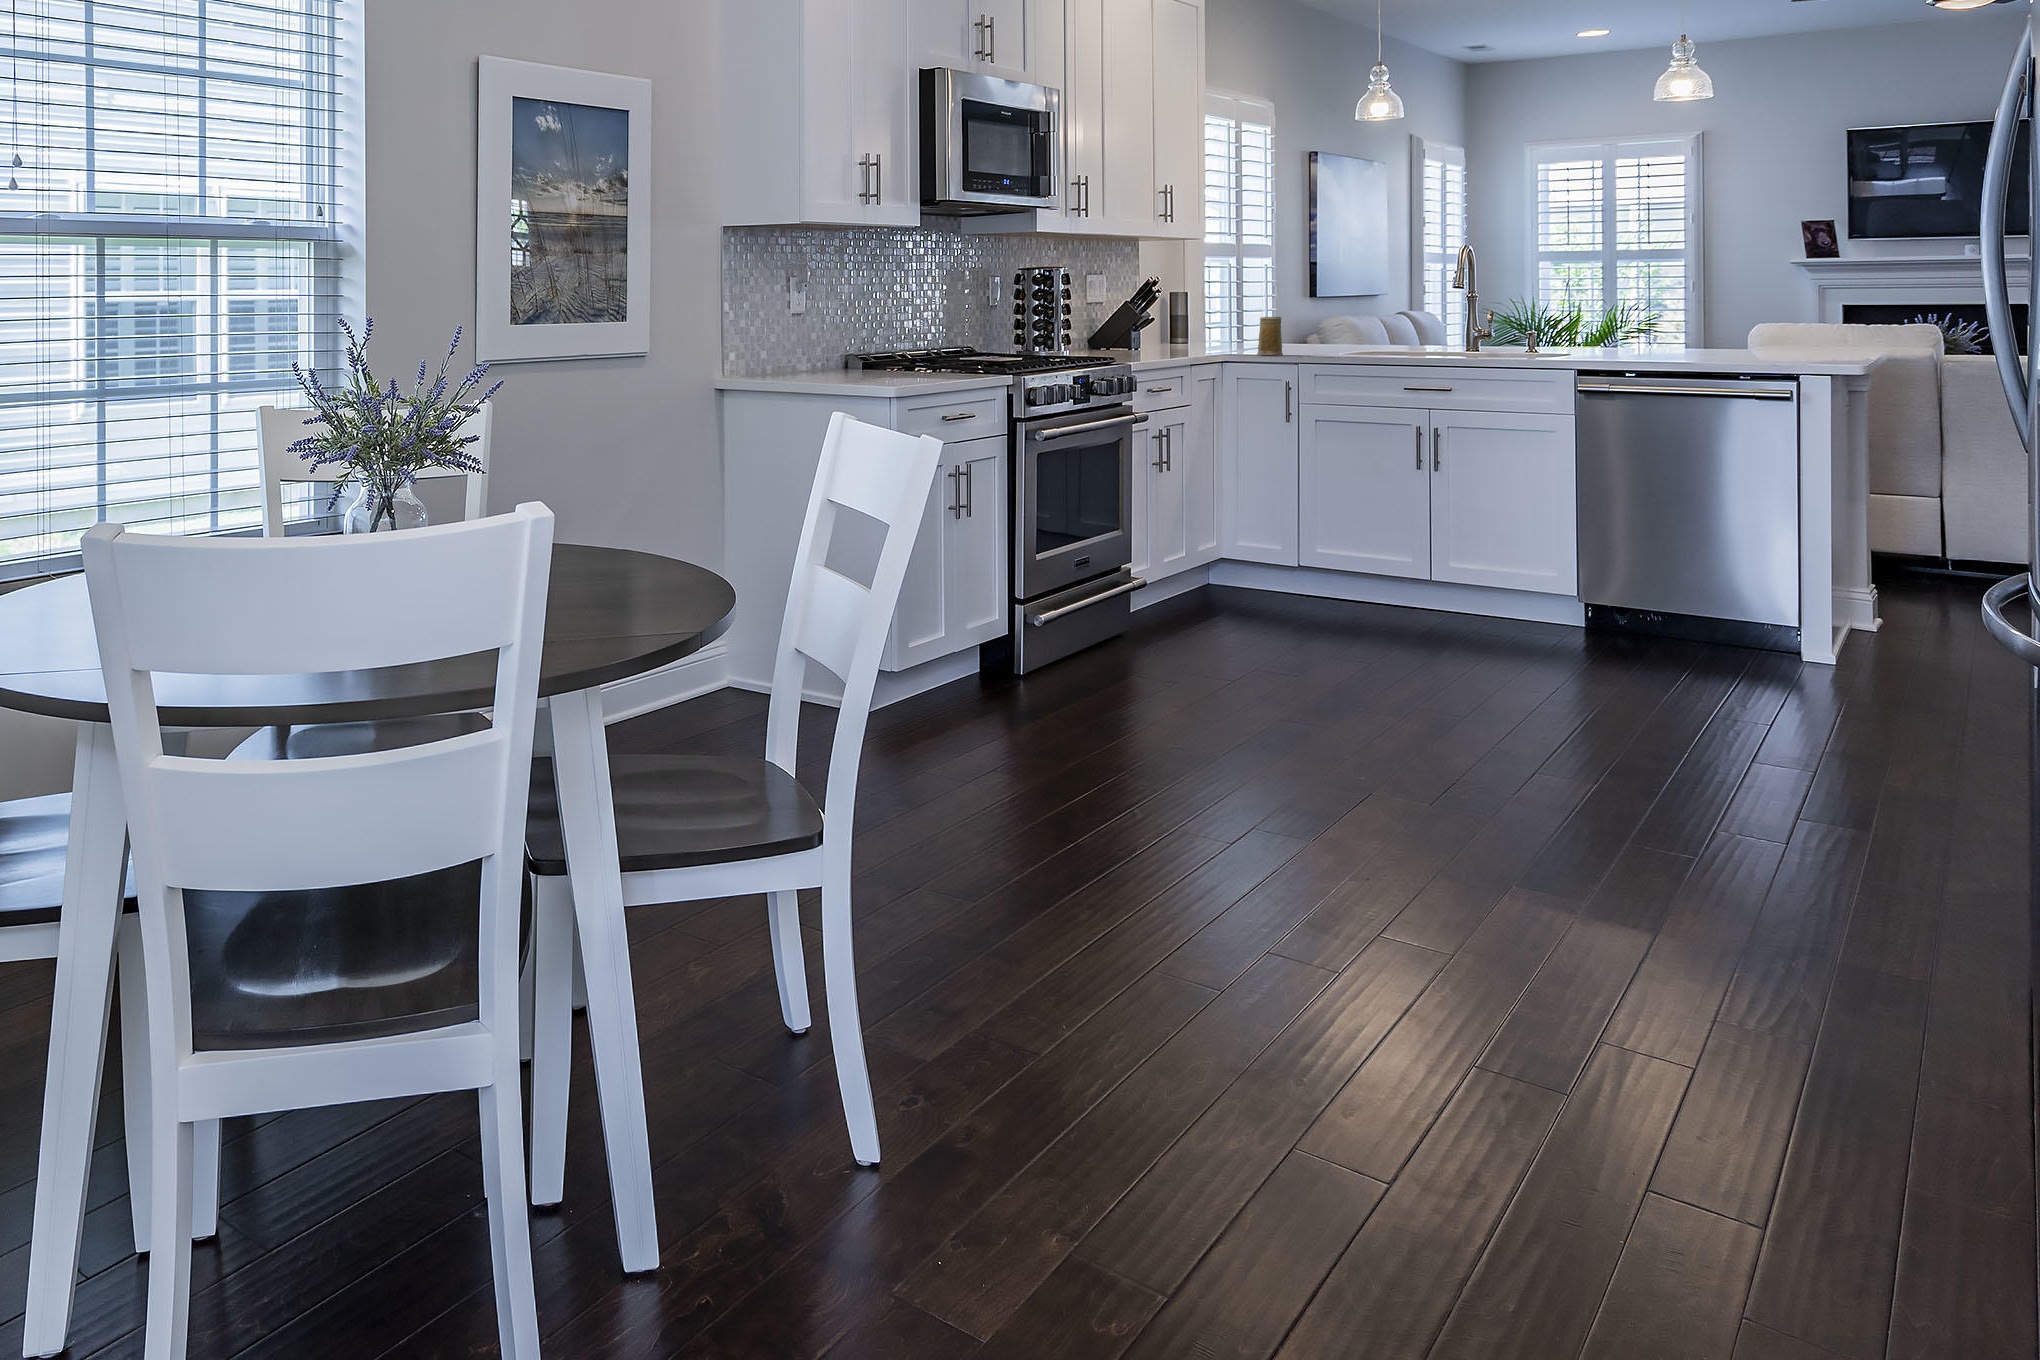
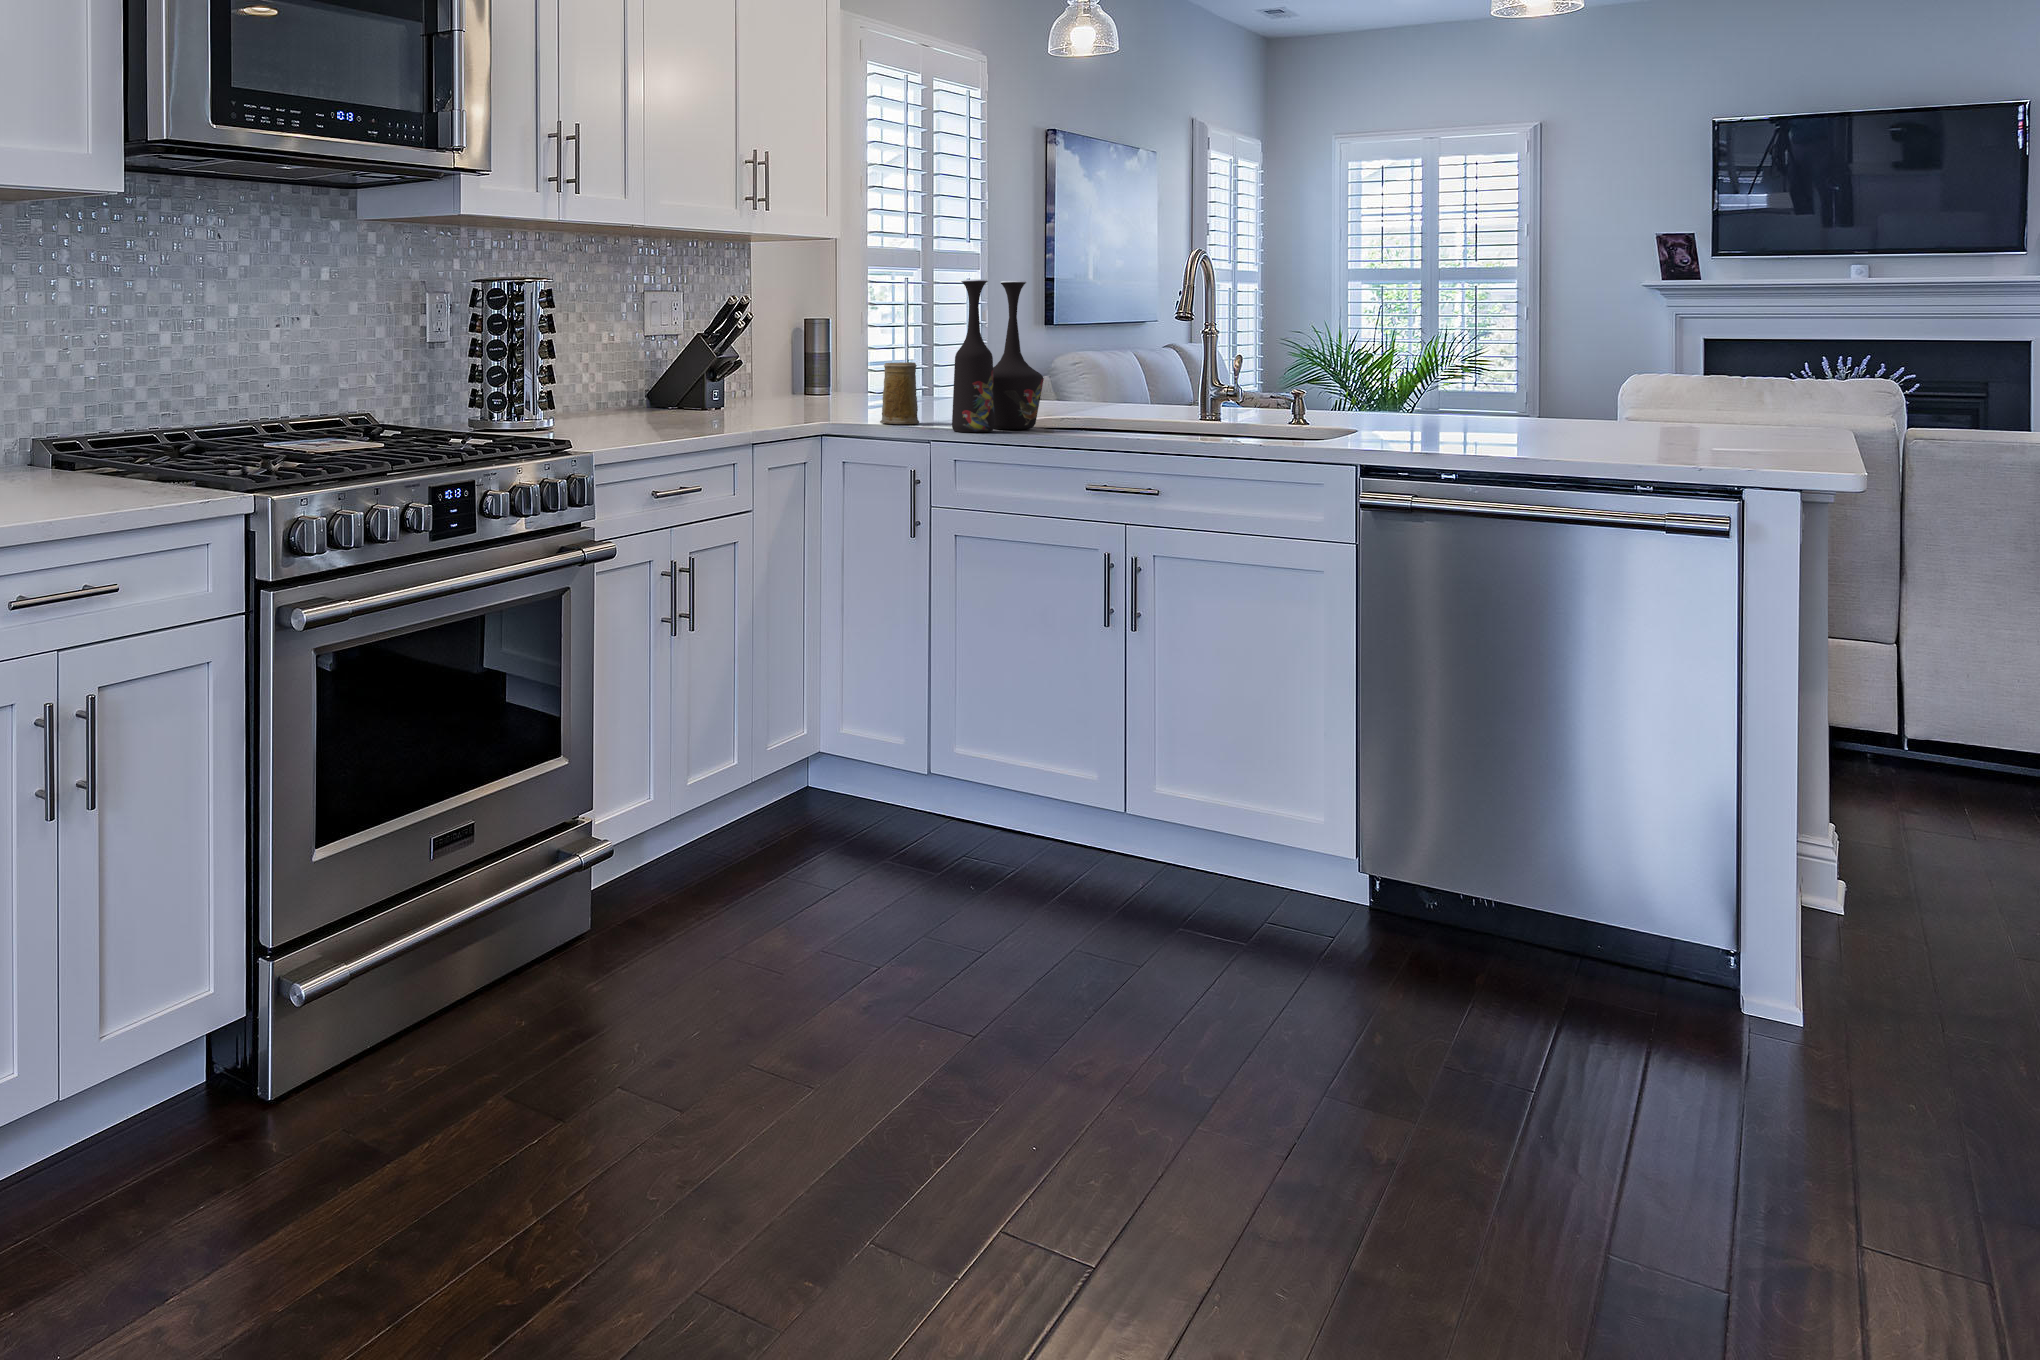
vase: none [1312,264,1369,357] -> present [952,279,1044,432]

